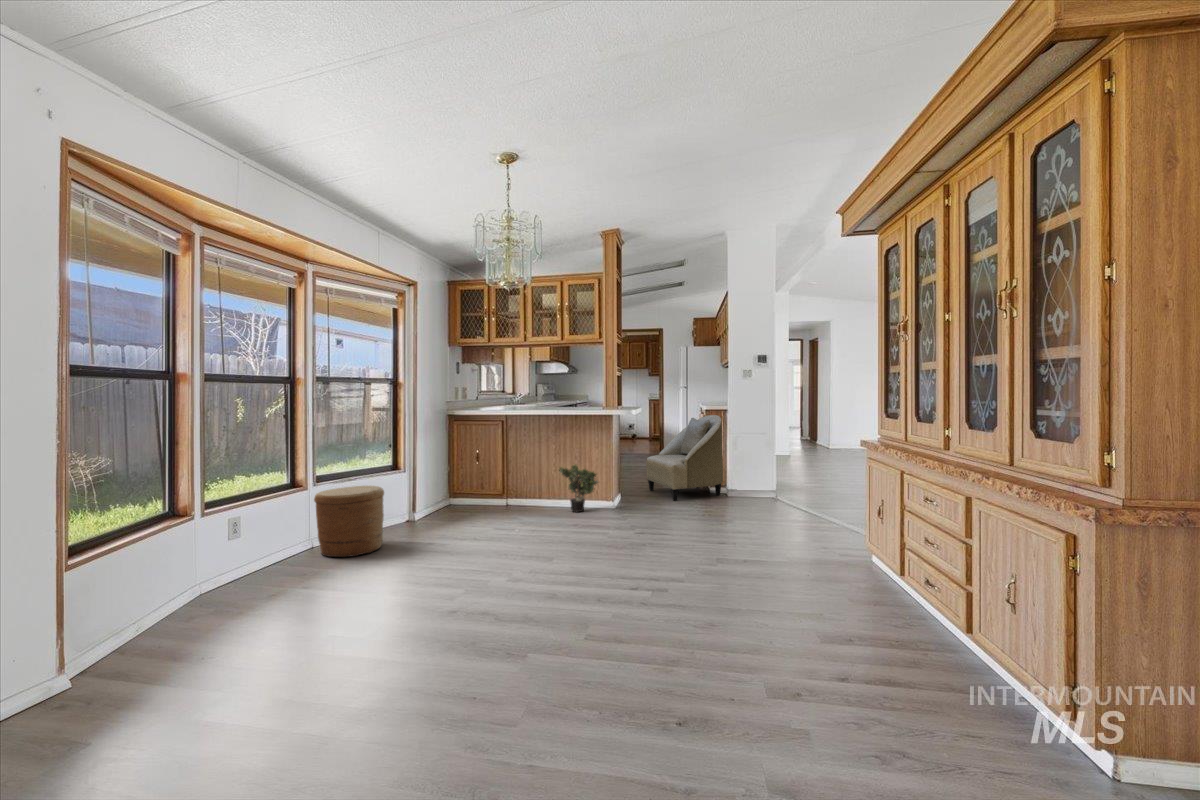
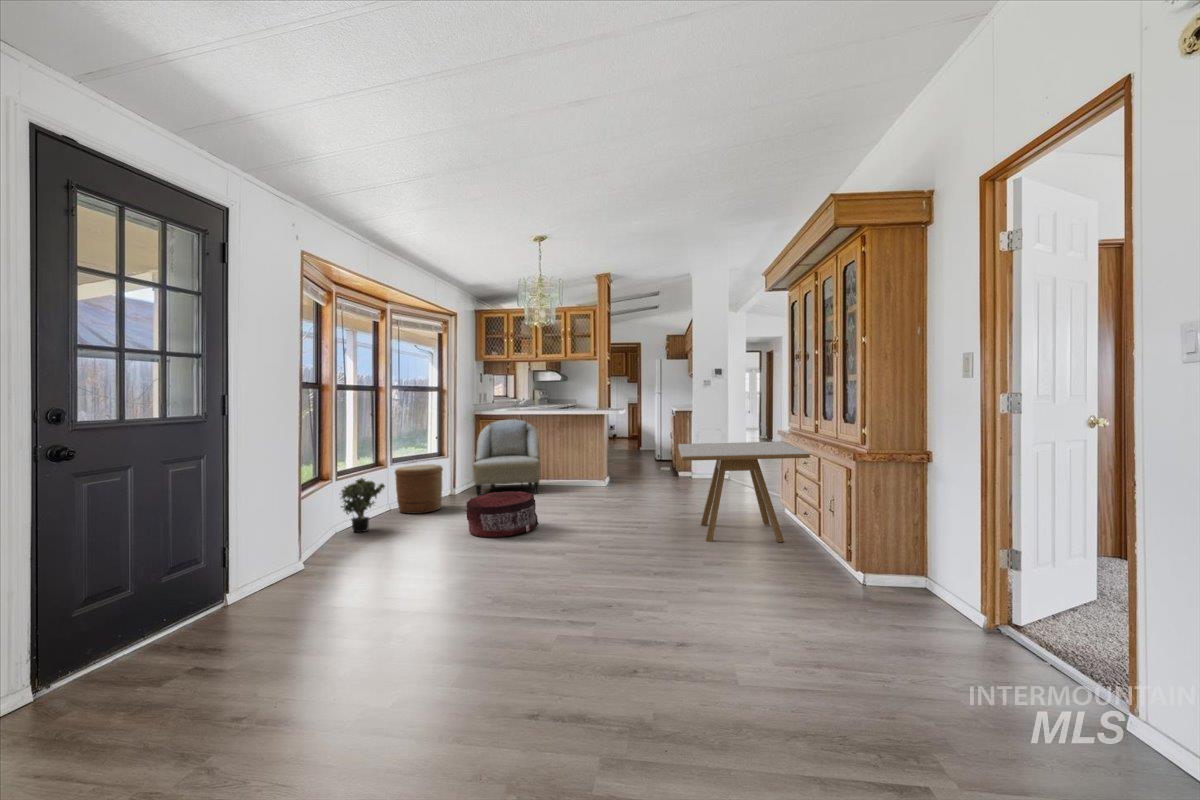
armchair: present [646,415,723,501] -> present [473,419,541,496]
dining table: none [716,460,952,634] -> present [678,442,810,542]
potted plant: present [559,465,598,512] -> present [341,478,385,532]
pouf: none [391,531,504,611] -> present [466,491,539,537]

